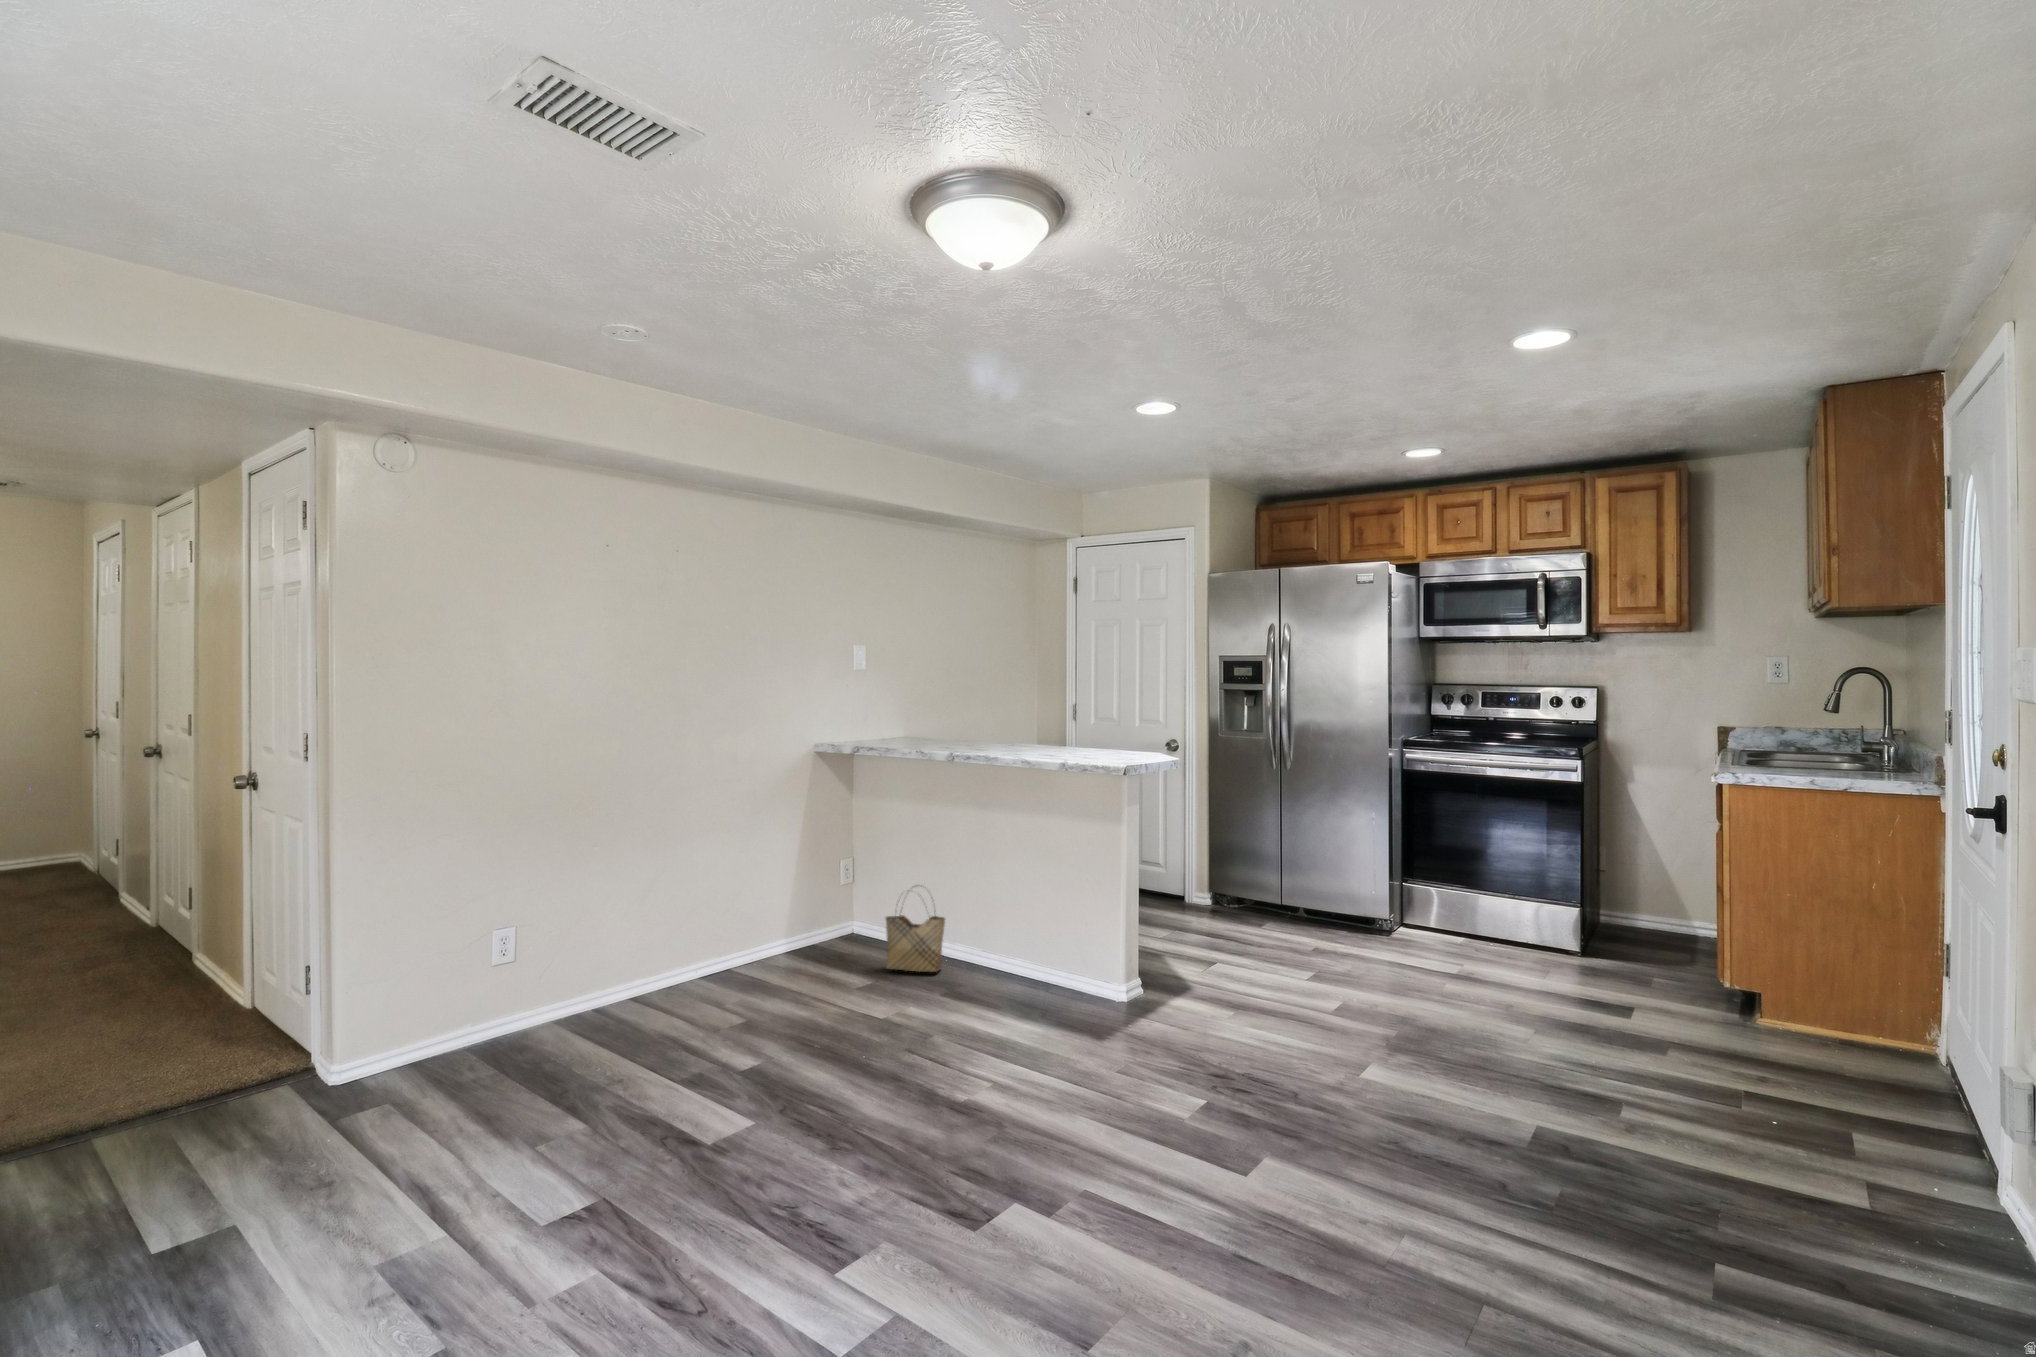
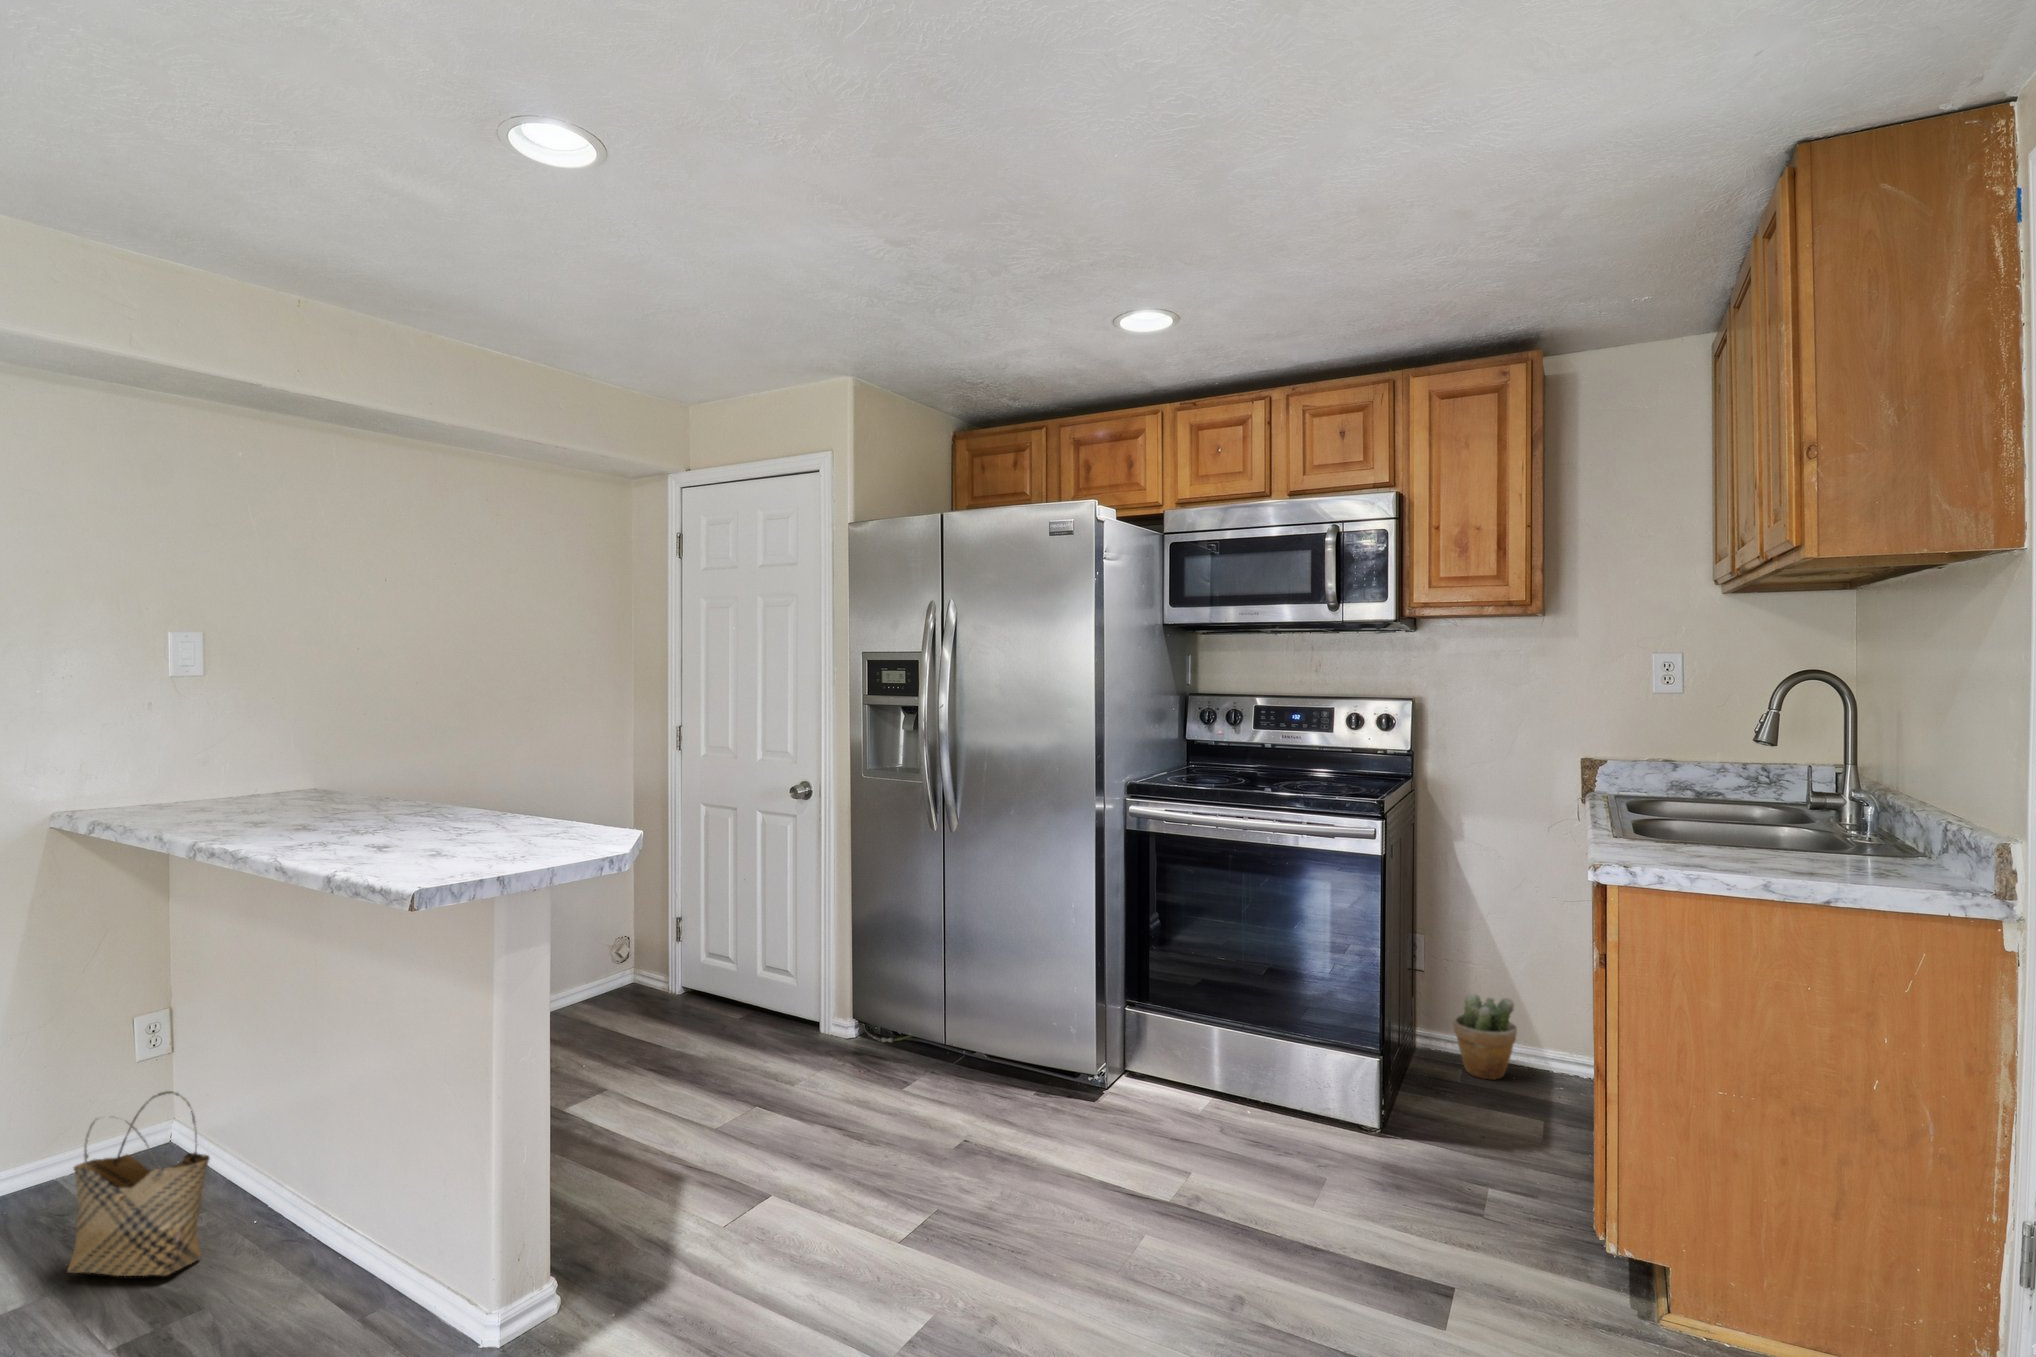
potted plant: none [1626,881,1672,936] -> present [1453,994,1517,1079]

